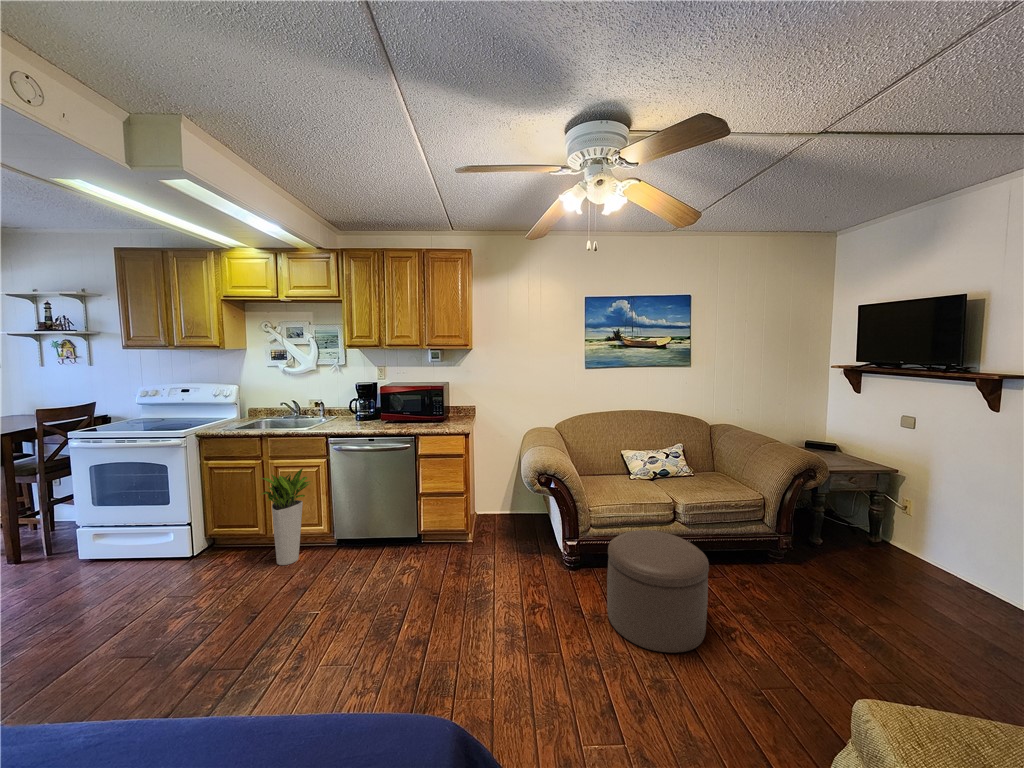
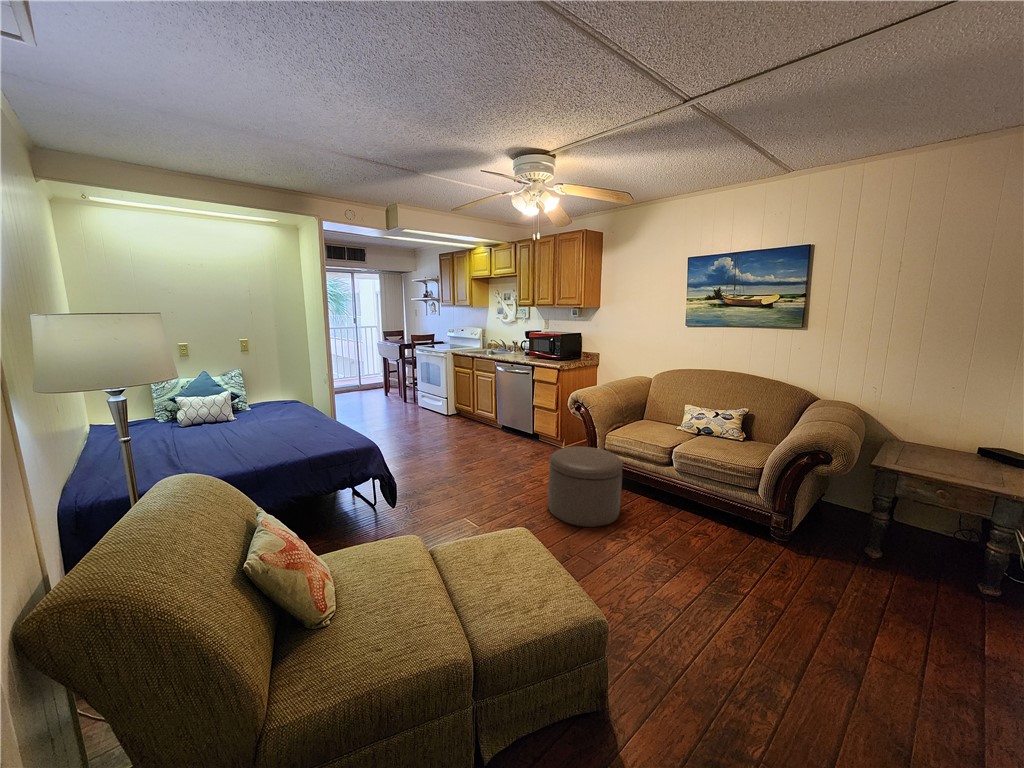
planter: present [261,468,310,565] -> none [460,374,487,426]

